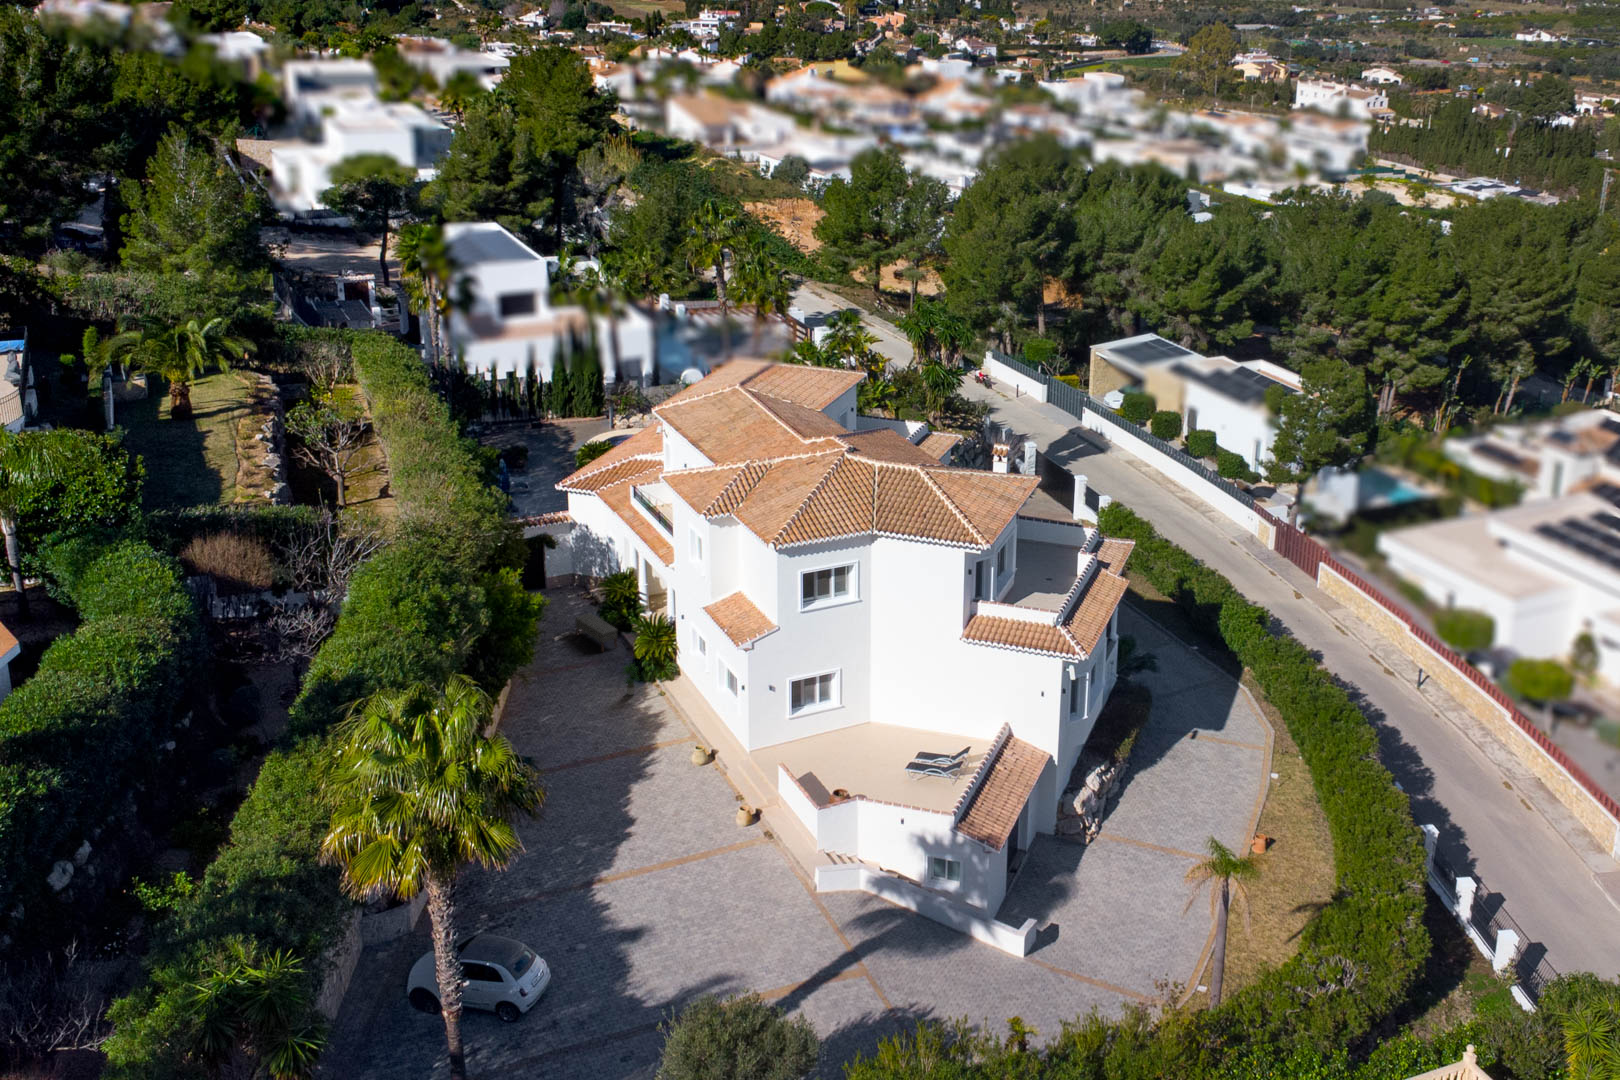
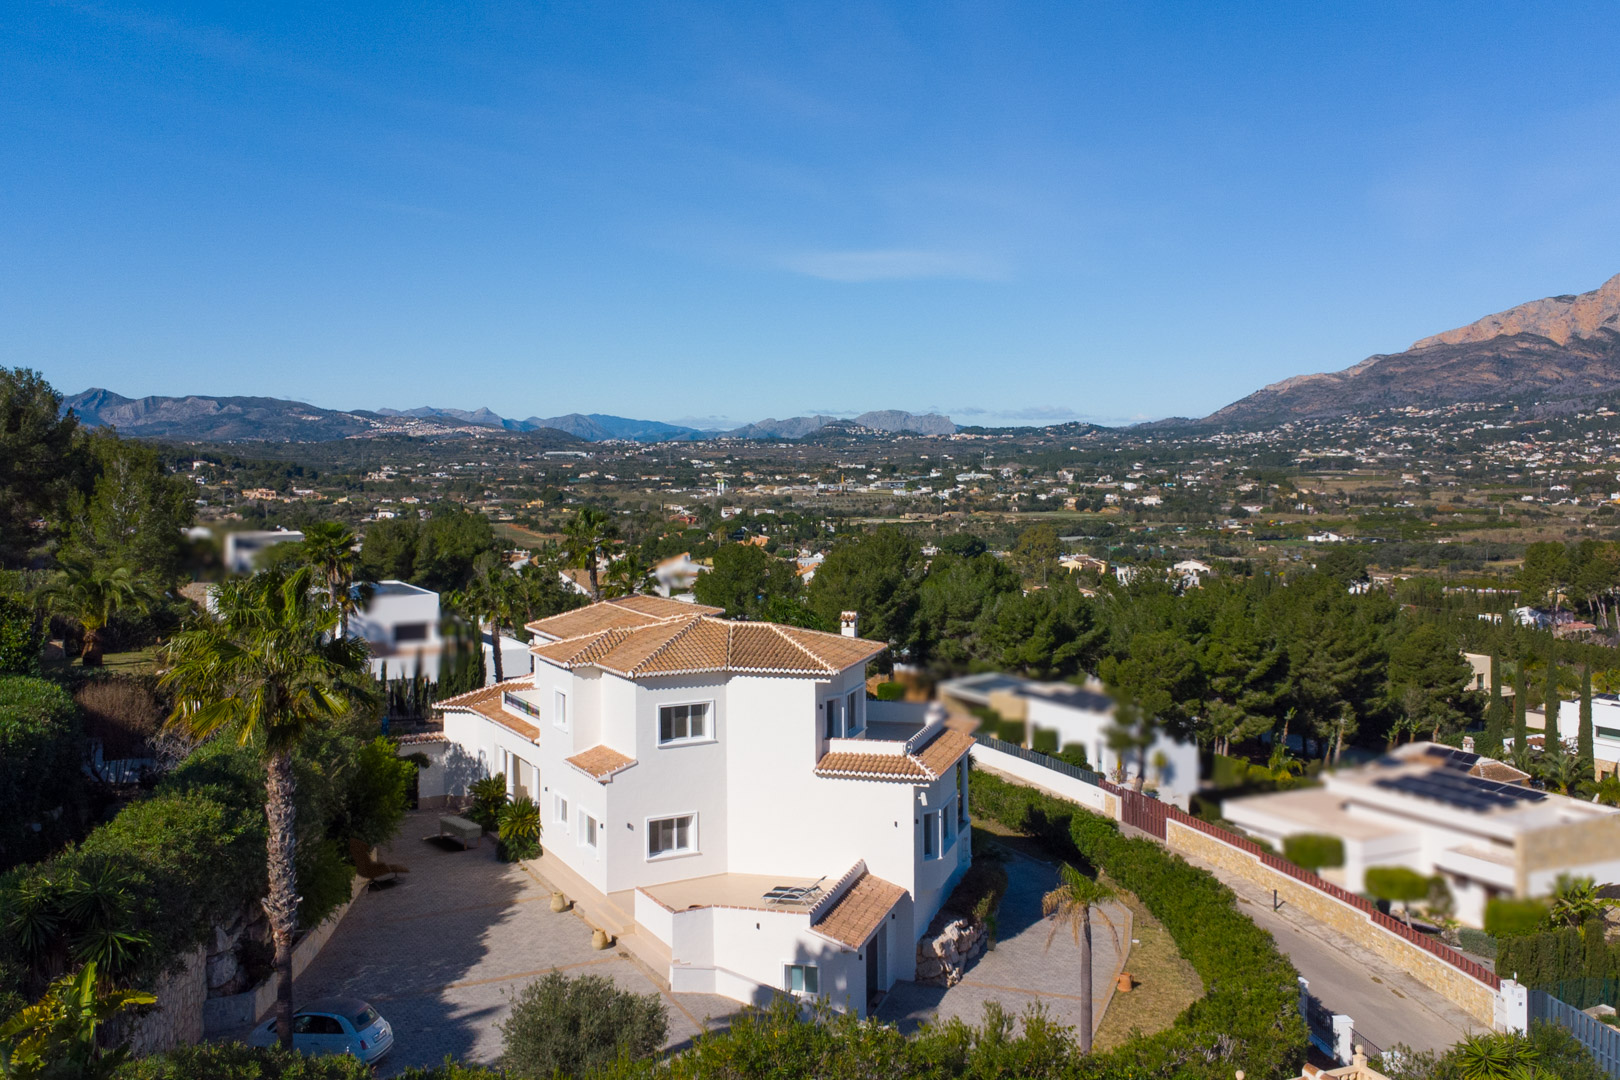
potted plant: present [623,663,639,695] -> present [984,912,999,950]
lounge chair: none [495,664,555,714] -> present [350,838,410,890]

